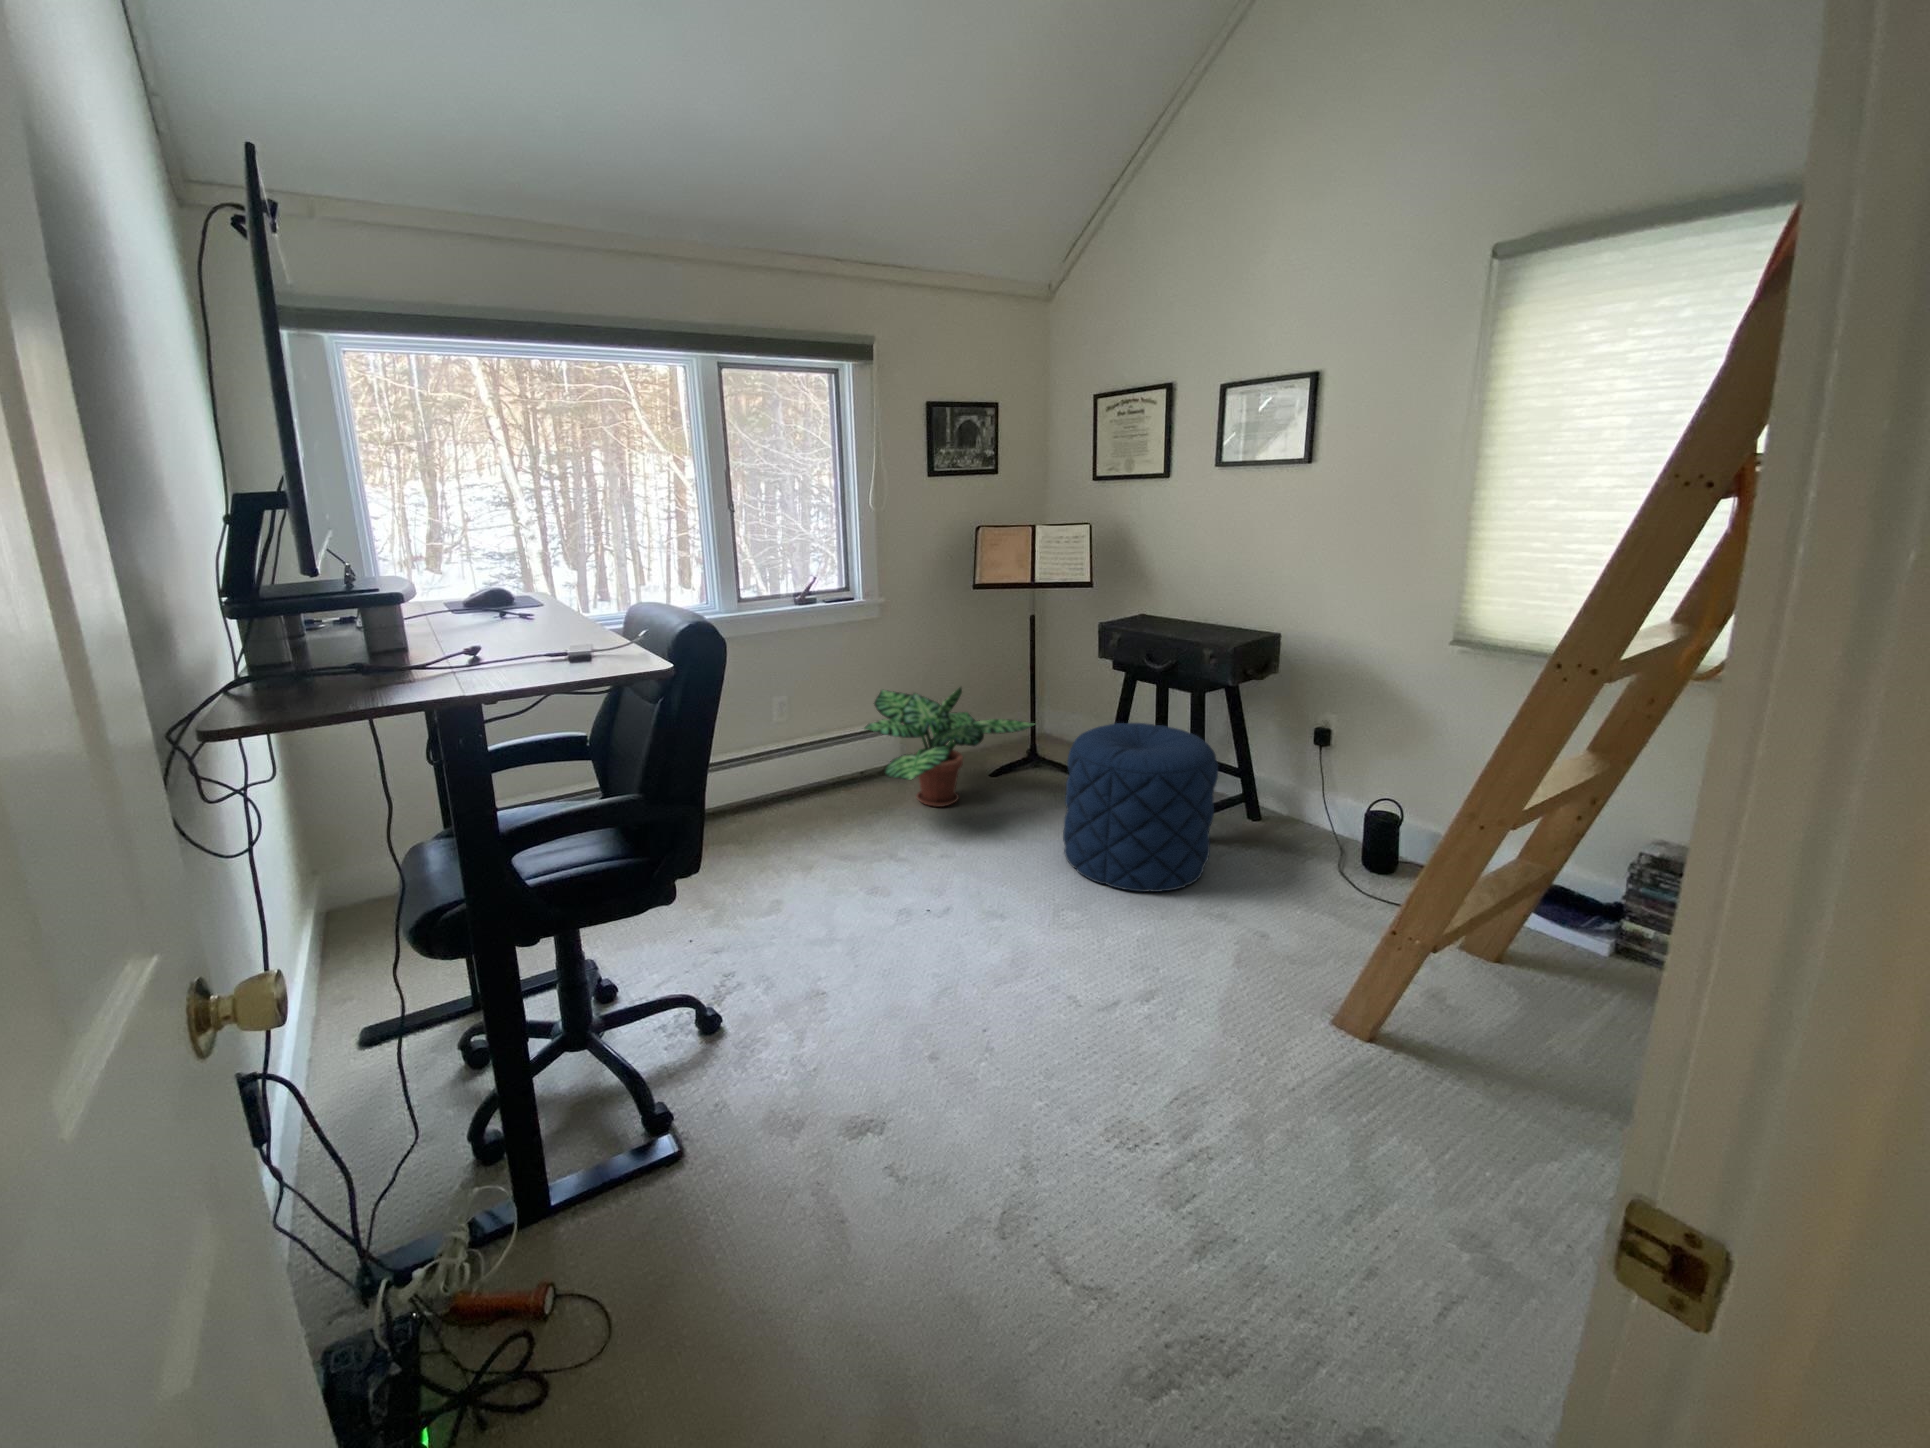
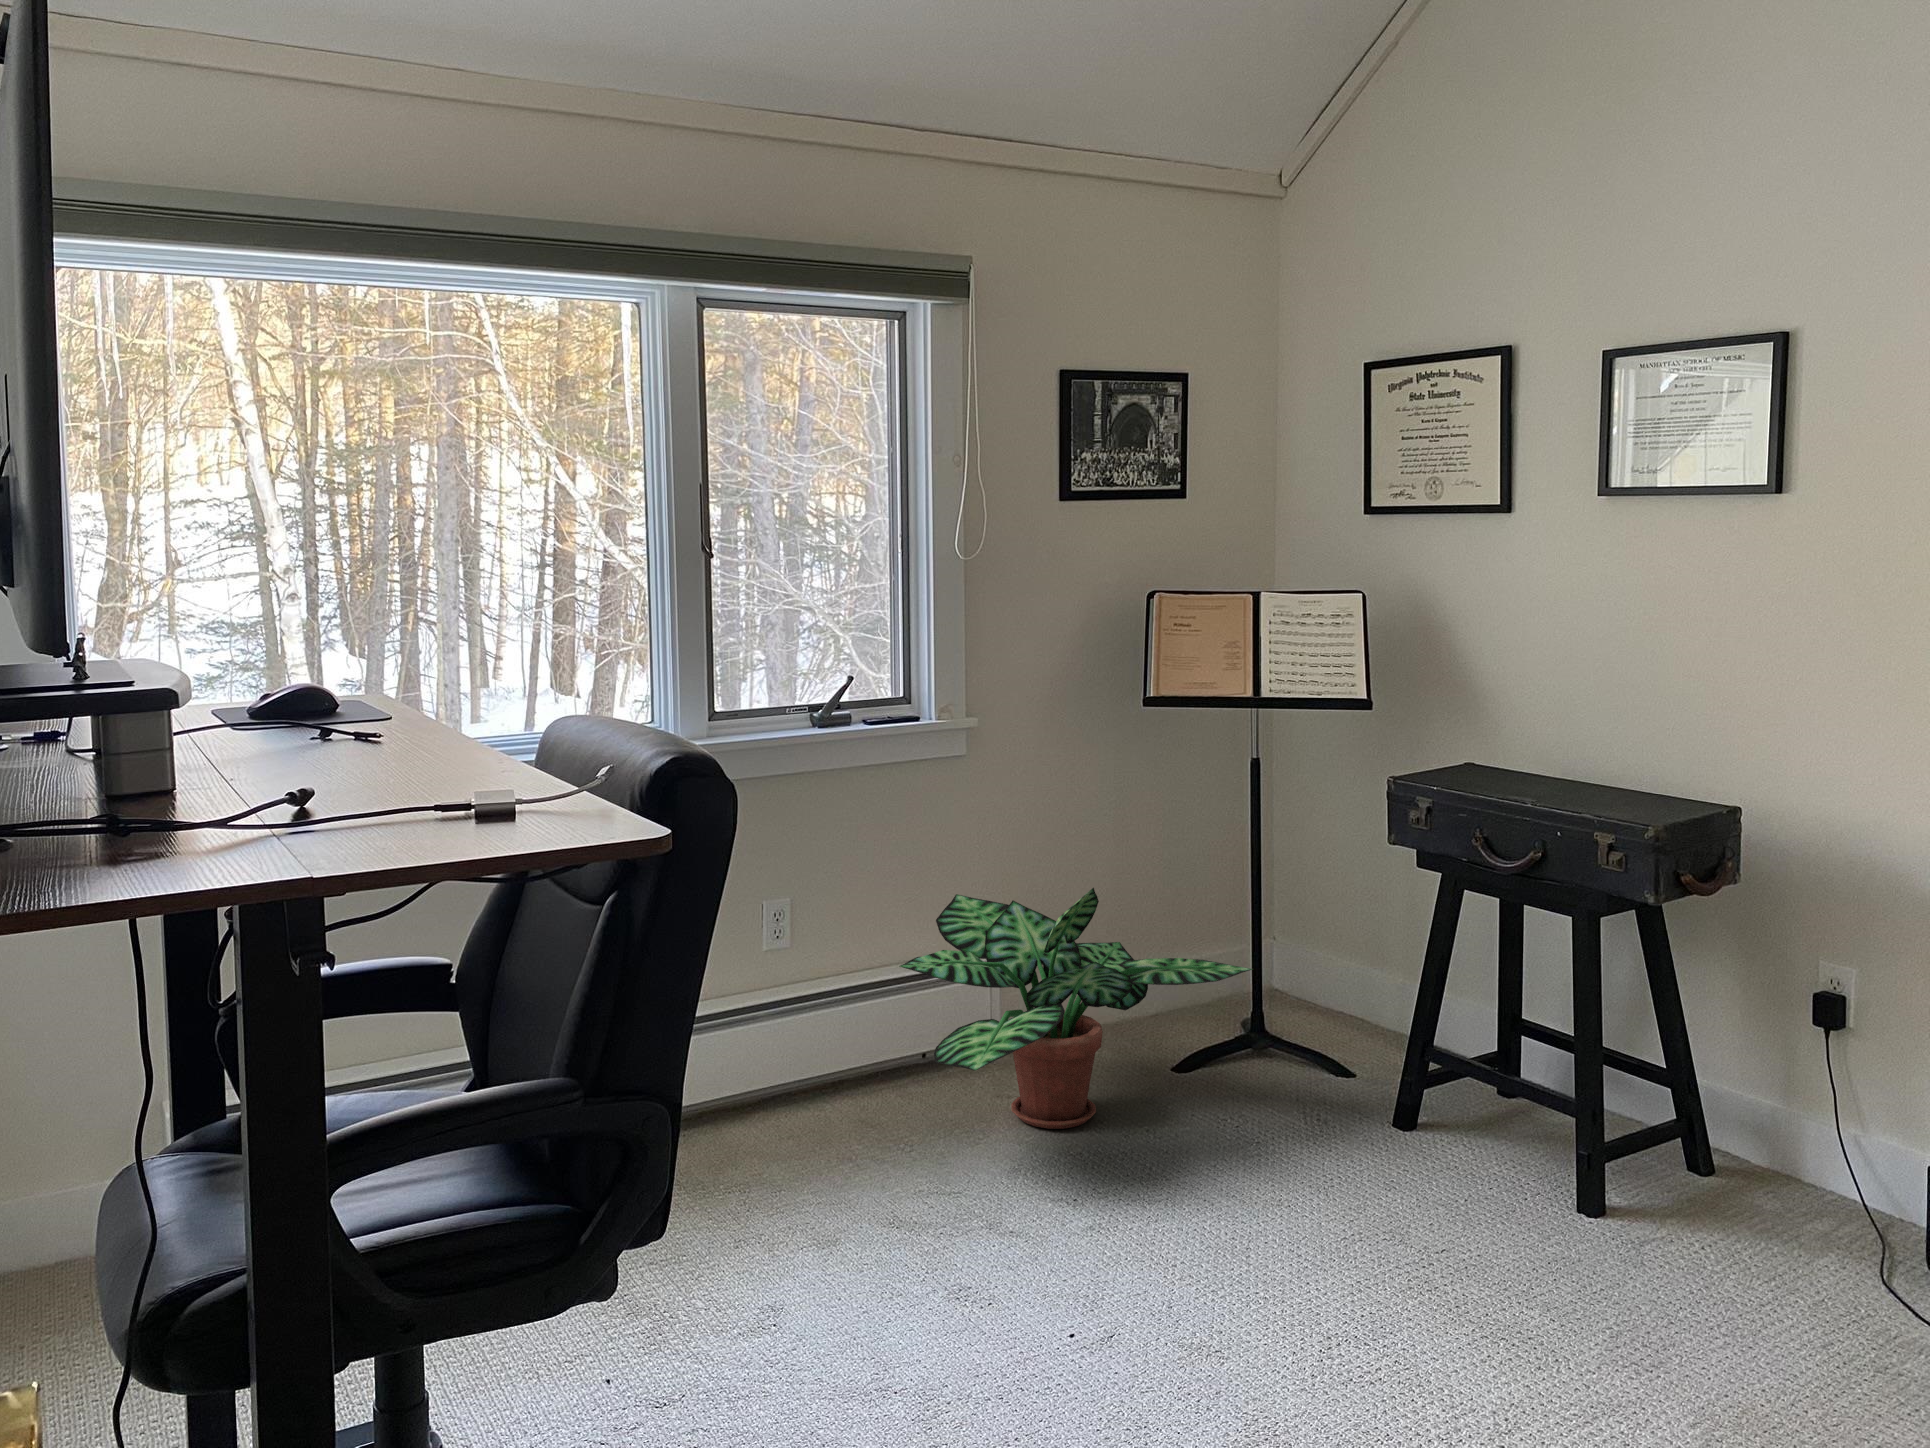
pouf: present [1063,723,1218,892] -> none [1286,970,1612,1340]

